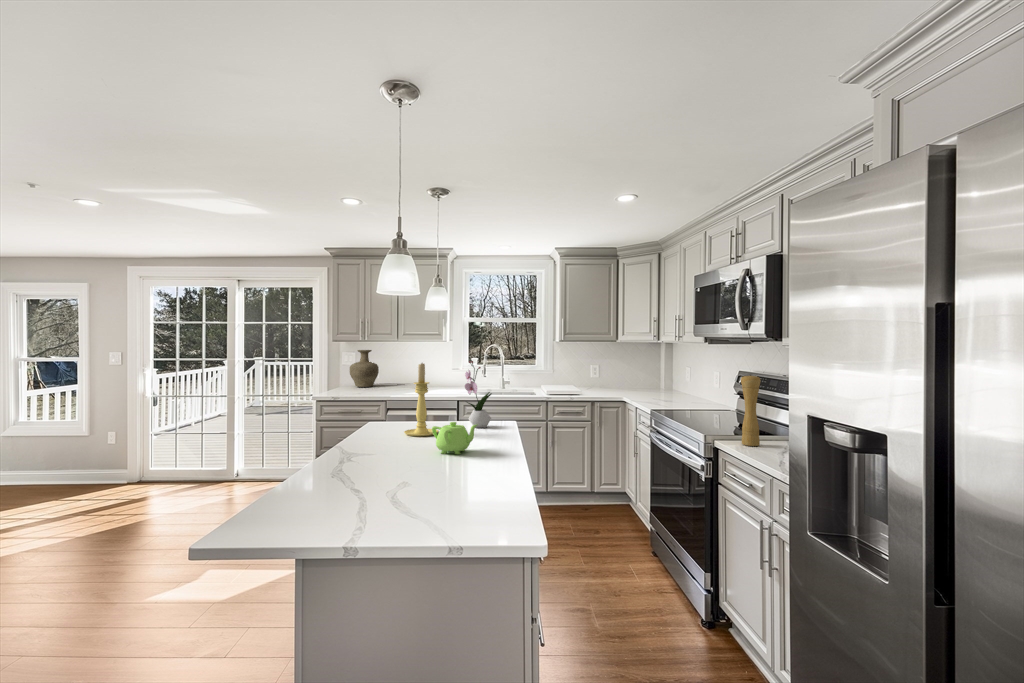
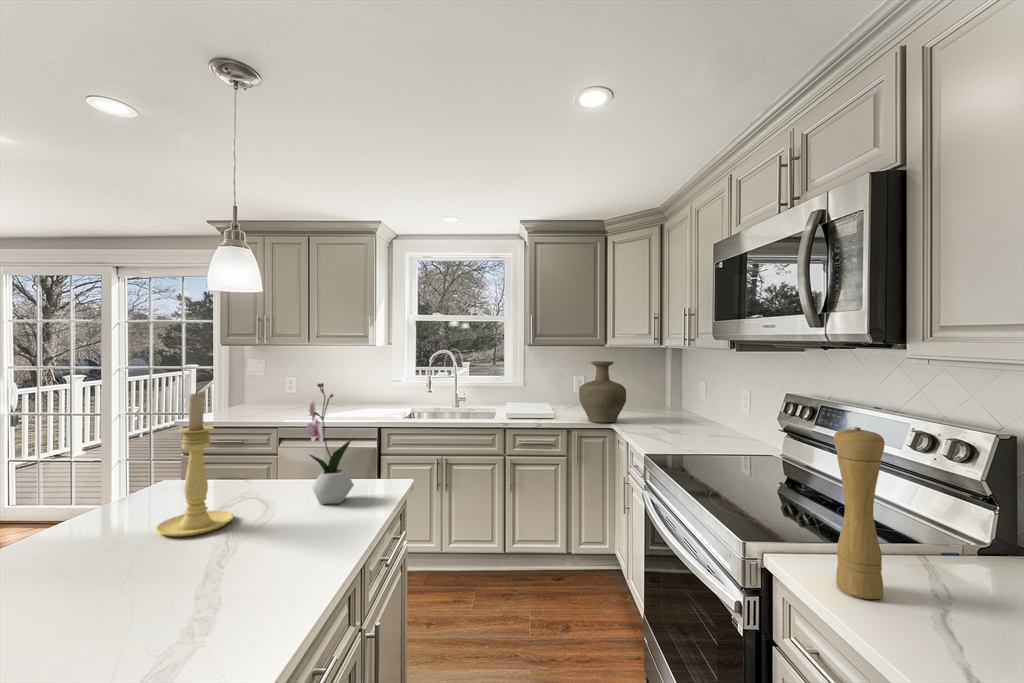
vase: present [350,350,379,387] -> present [579,361,626,423]
teapot: present [432,422,478,455] -> none [89,541,204,634]

